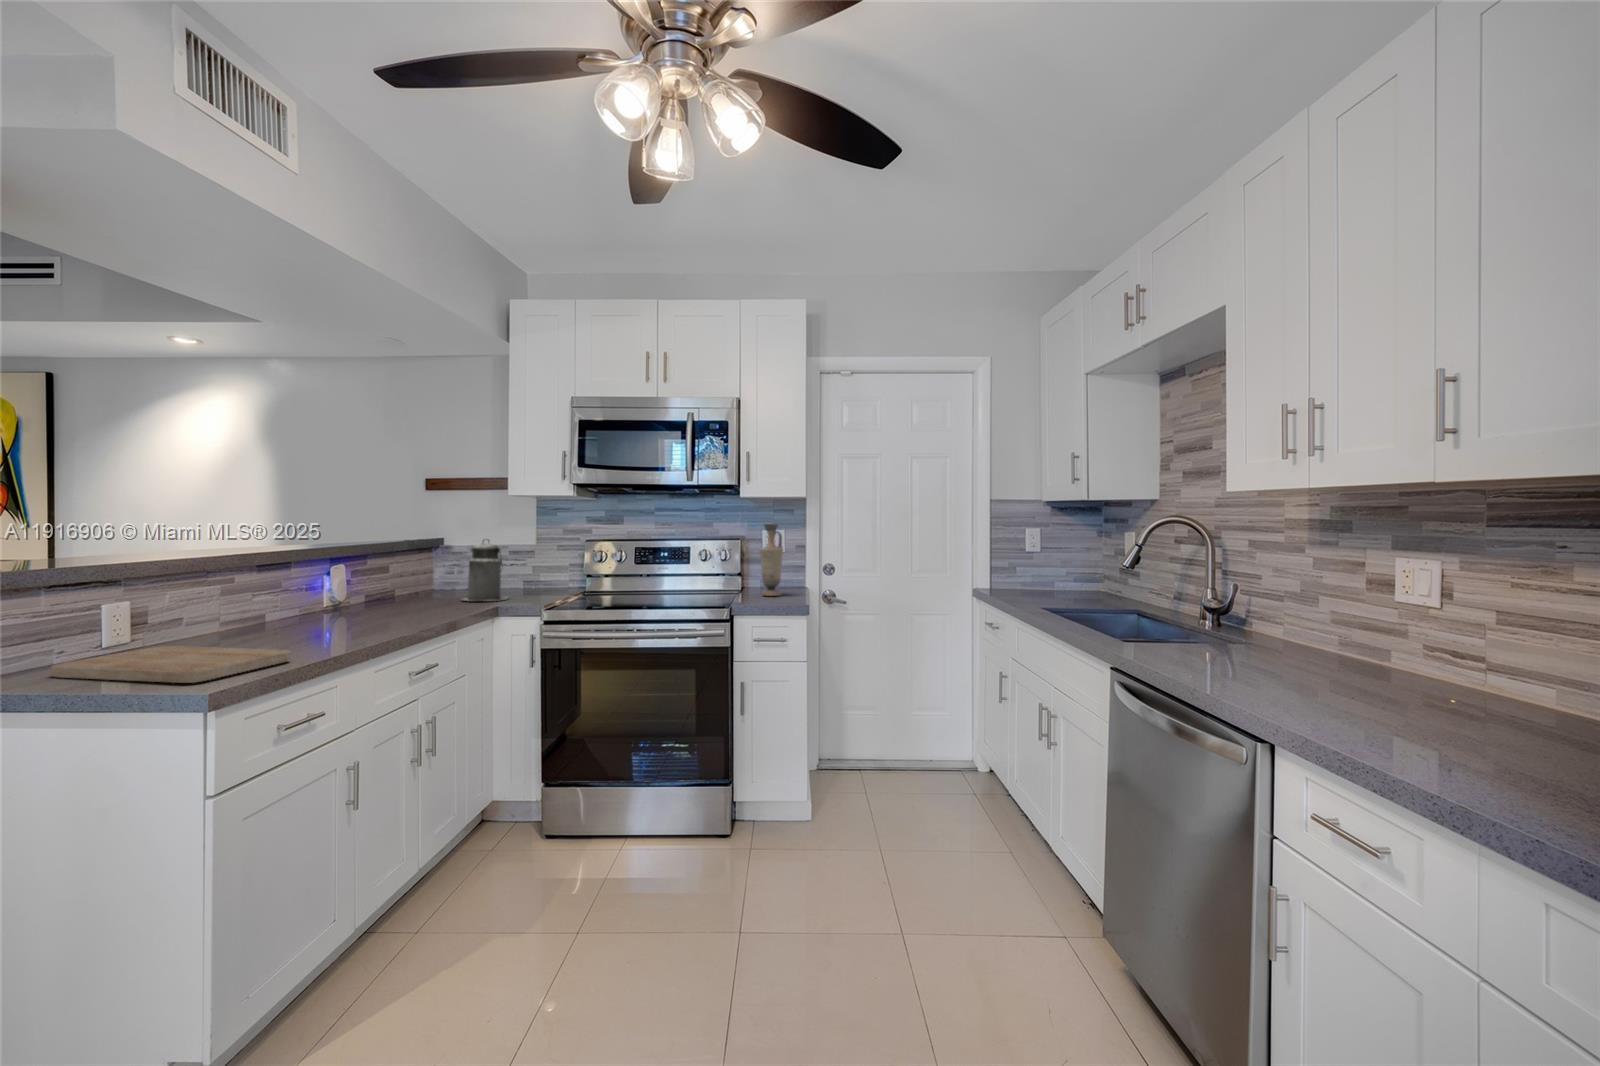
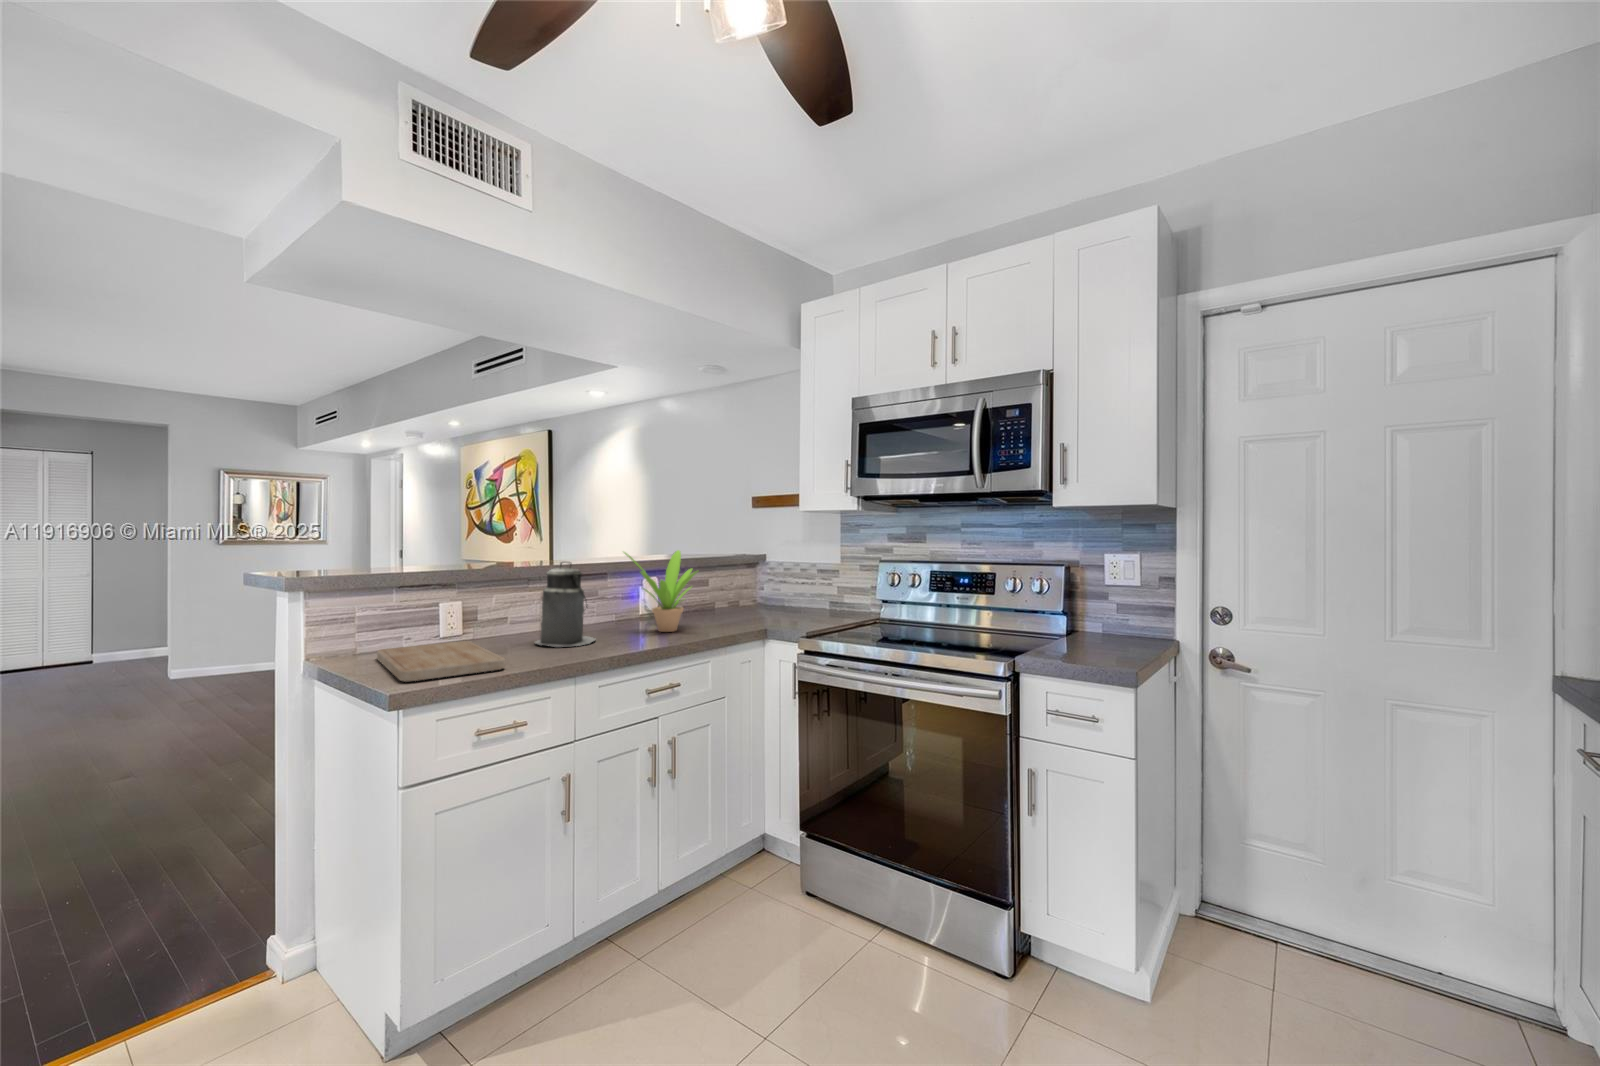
vase: present [759,524,783,596] -> none [1093,543,1133,649]
potted plant: none [335,534,432,619] -> present [624,550,697,632]
canister: present [463,540,508,601] -> present [535,562,595,647]

